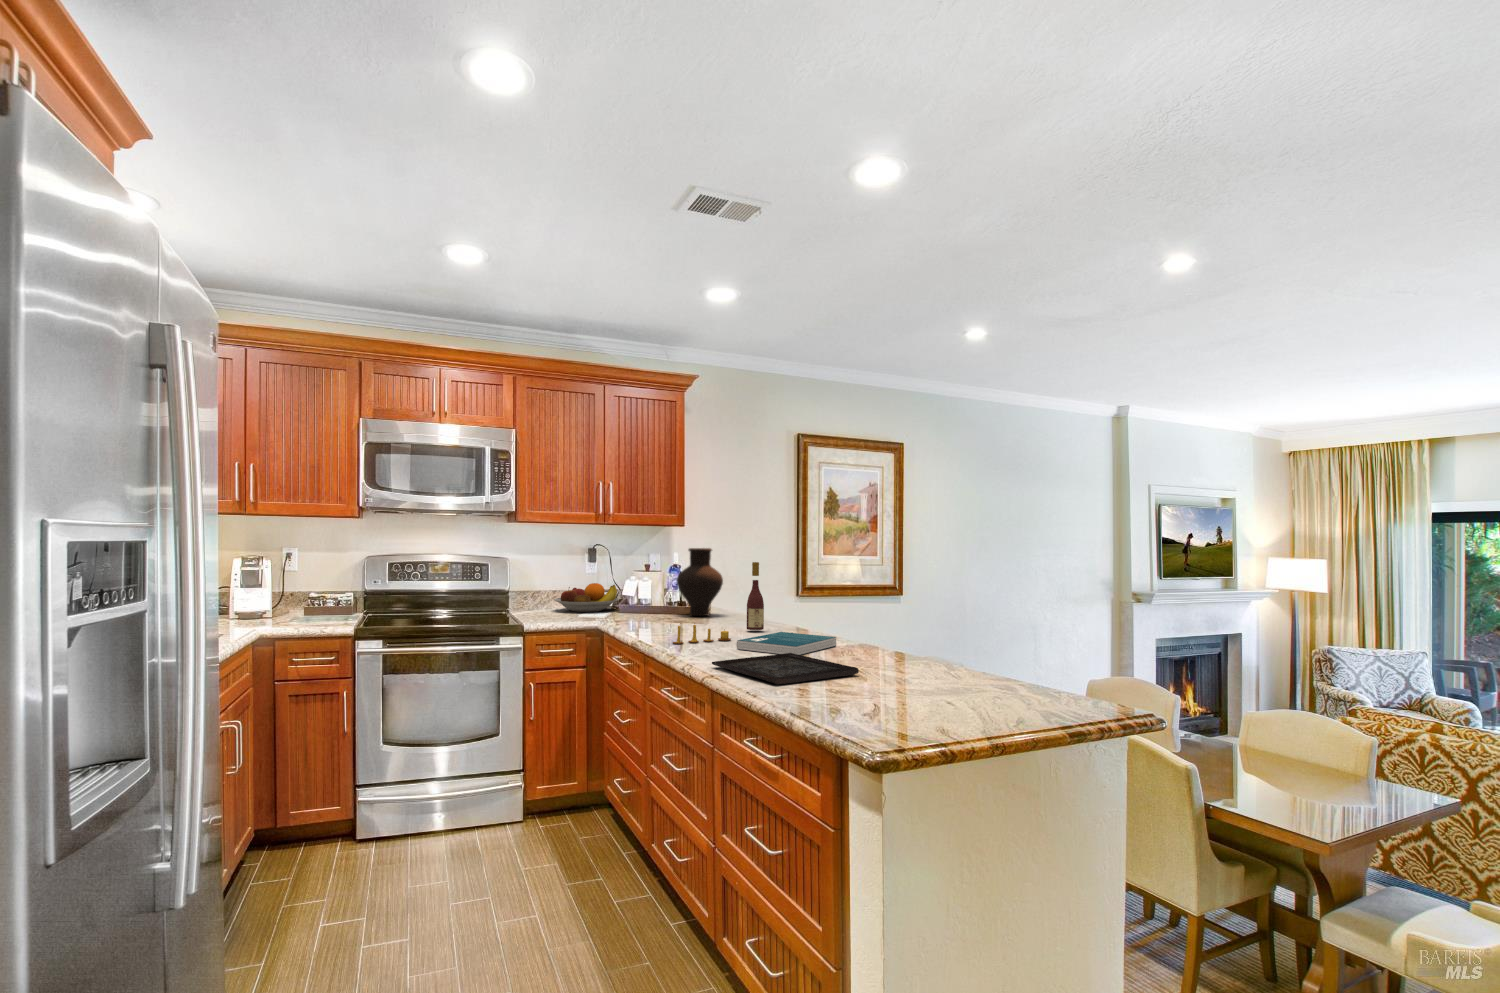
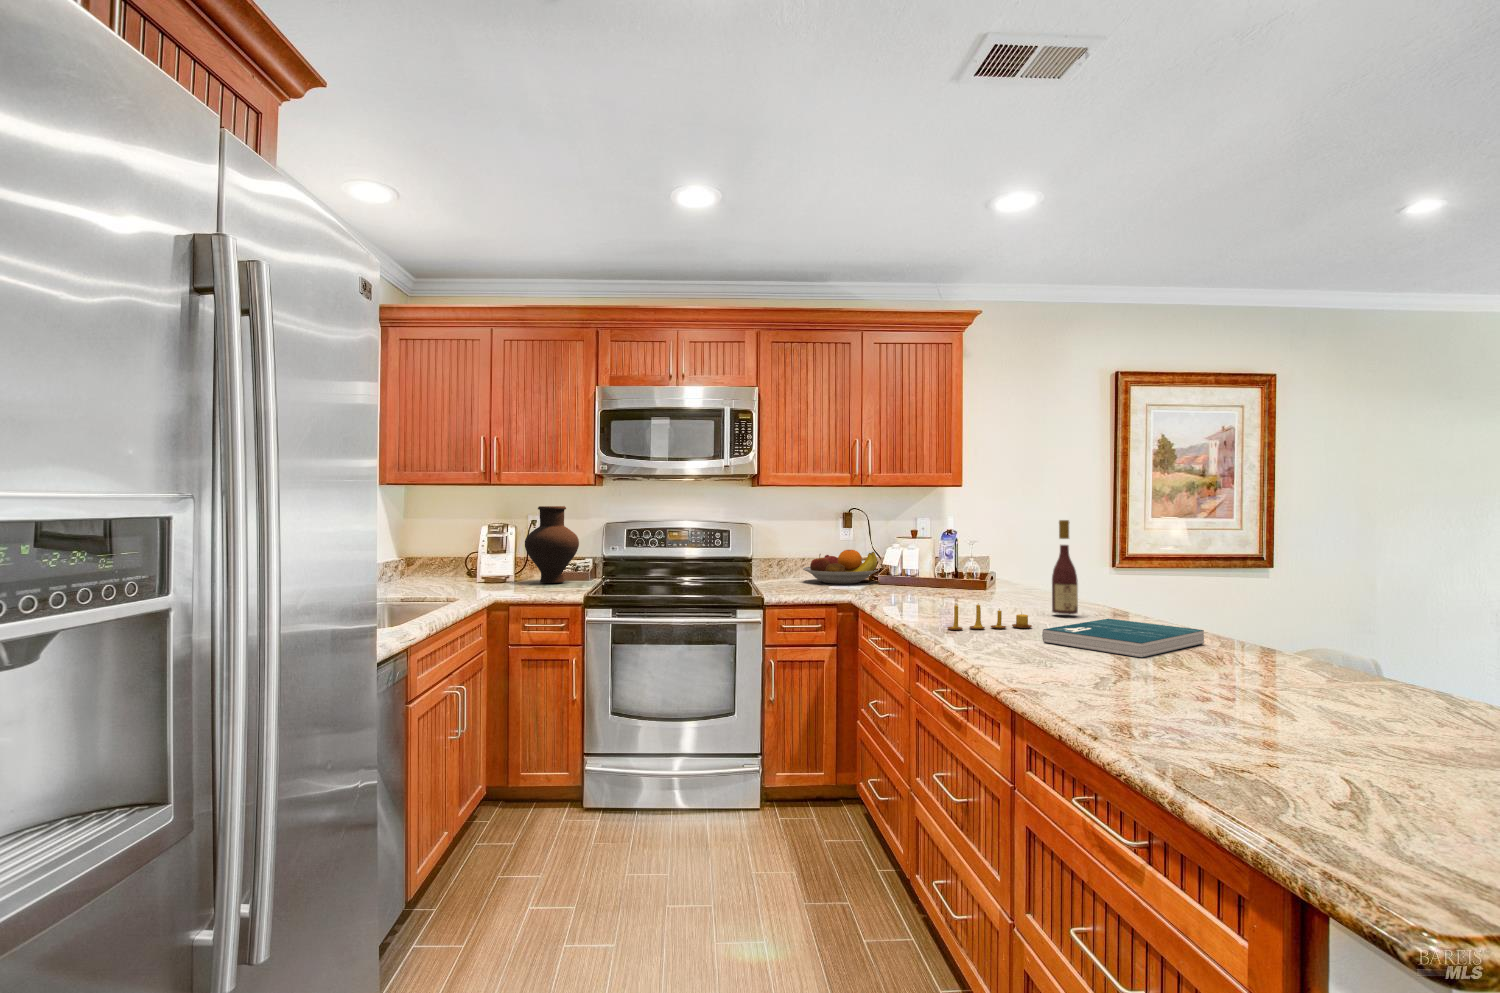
vase: present [677,548,723,616] -> present [525,506,579,583]
tray: present [712,653,859,685] -> none [1008,653,1274,710]

